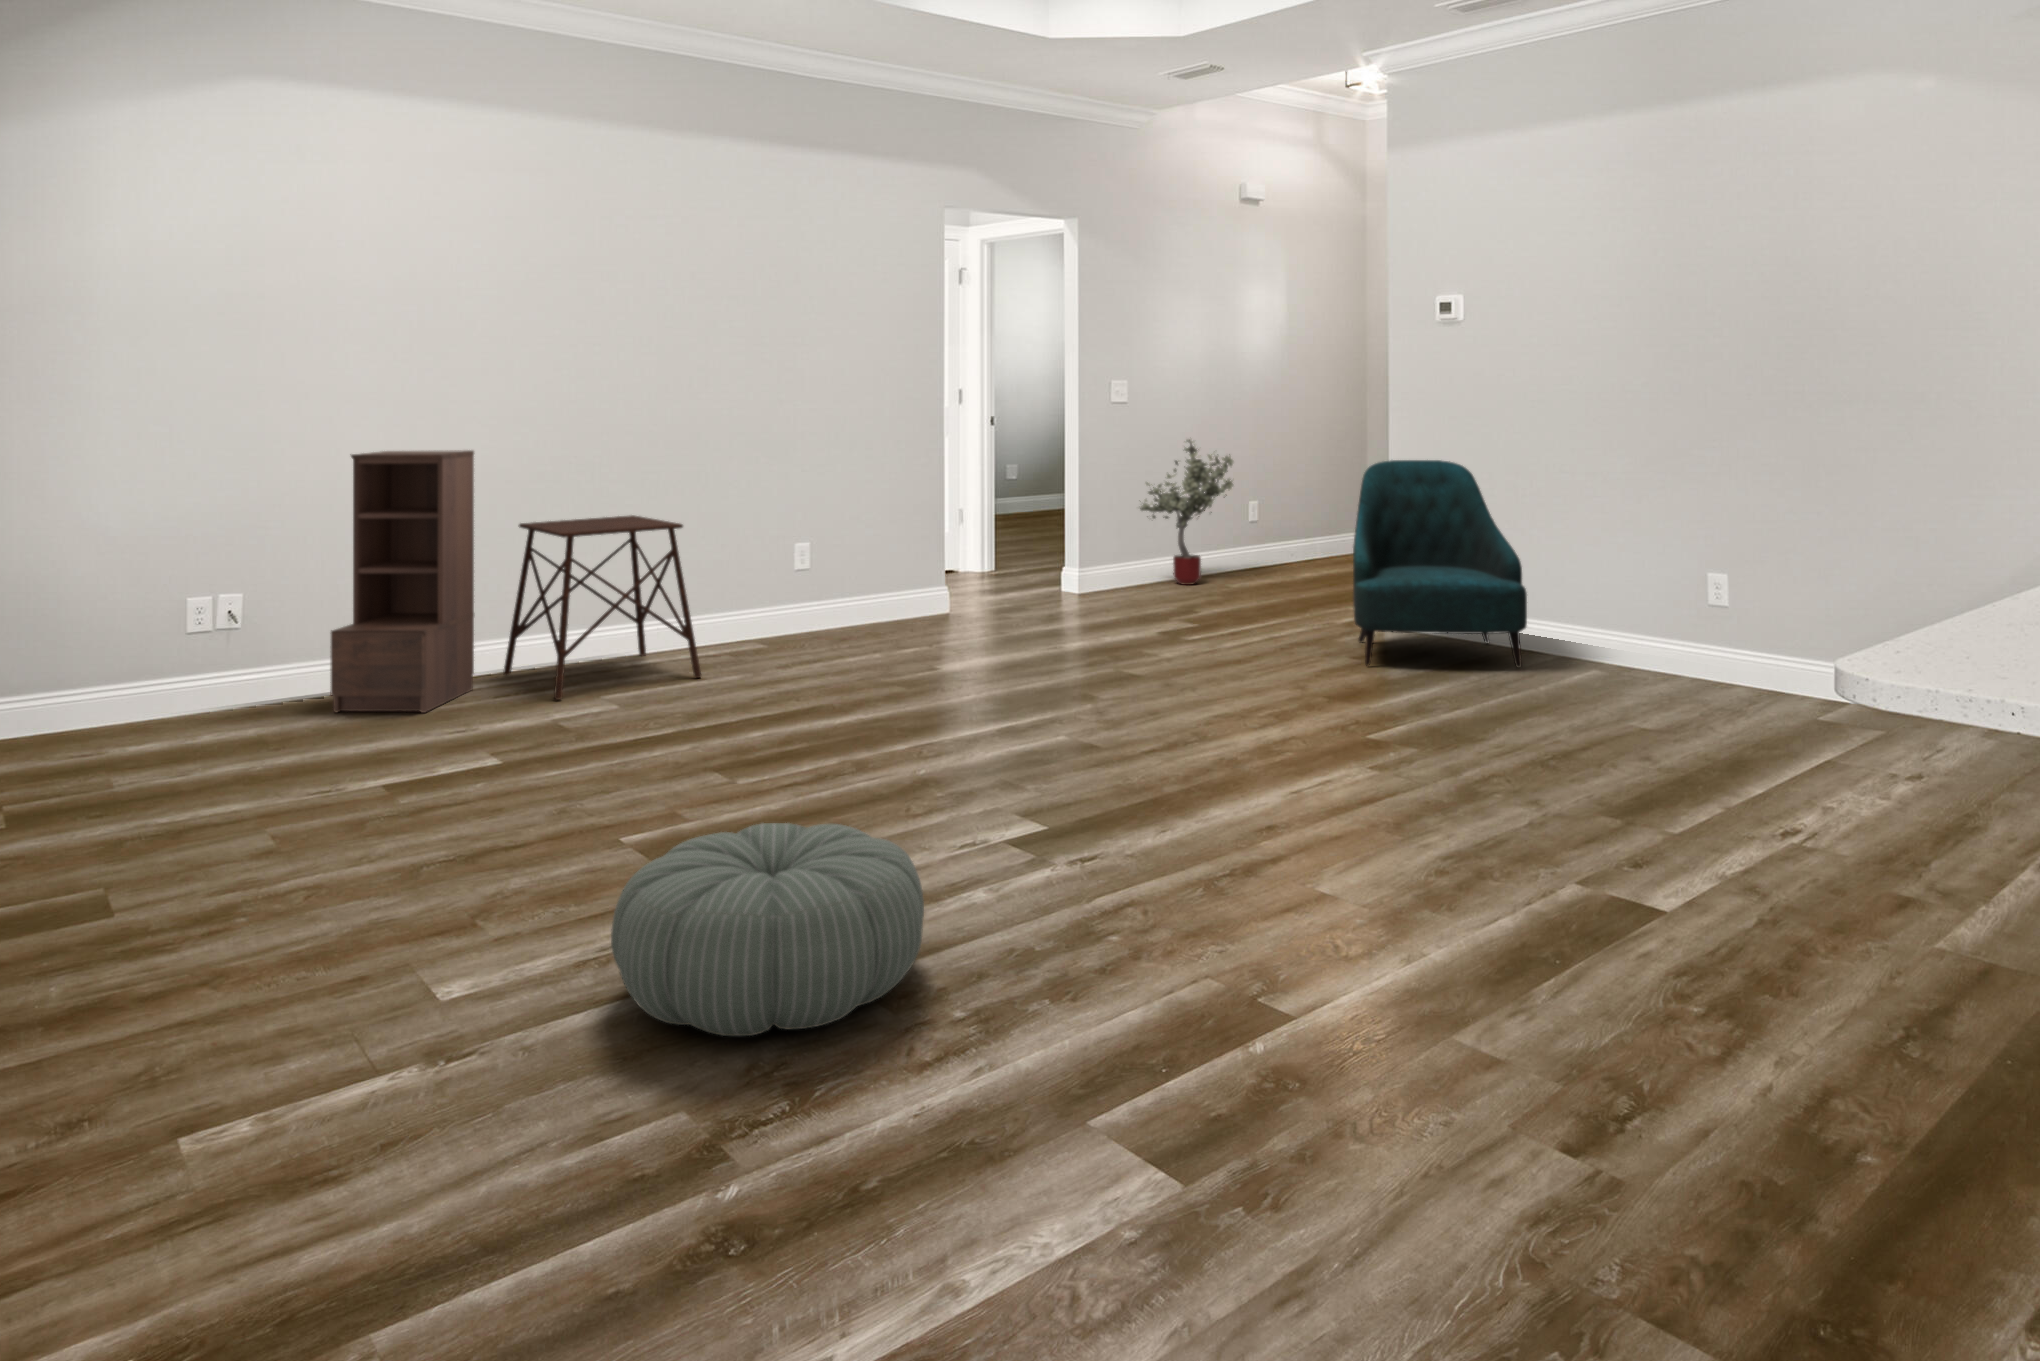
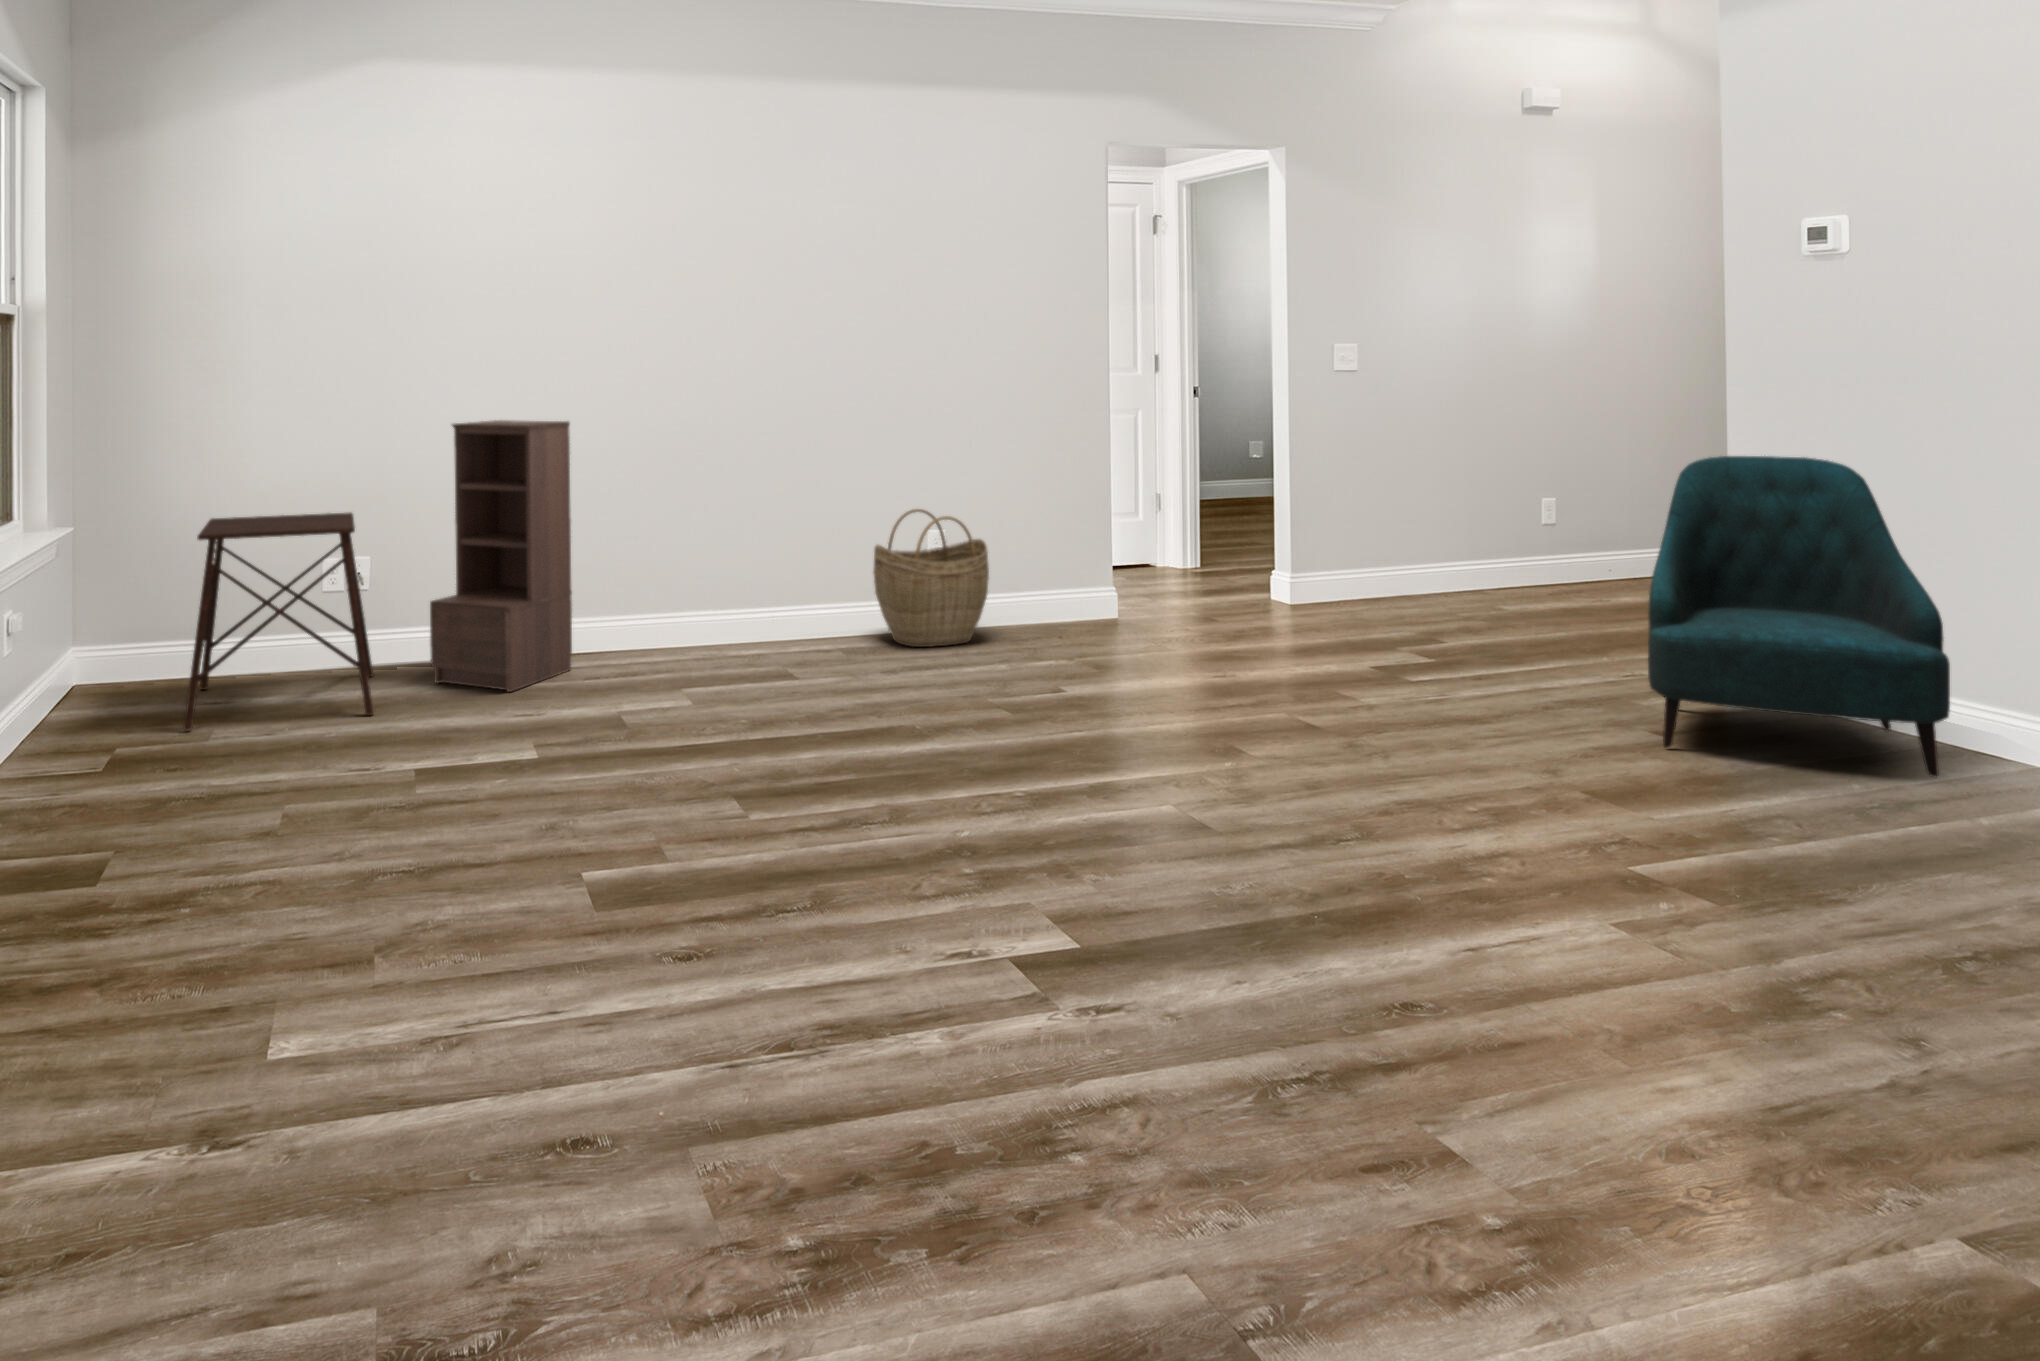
potted tree: present [1140,439,1234,585] -> none [1370,417,1512,605]
side table: present [503,515,701,700] -> present [184,513,373,731]
woven basket: none [751,524,854,645] -> present [873,509,989,647]
pouf: present [611,823,924,1036] -> none [397,907,802,1214]

